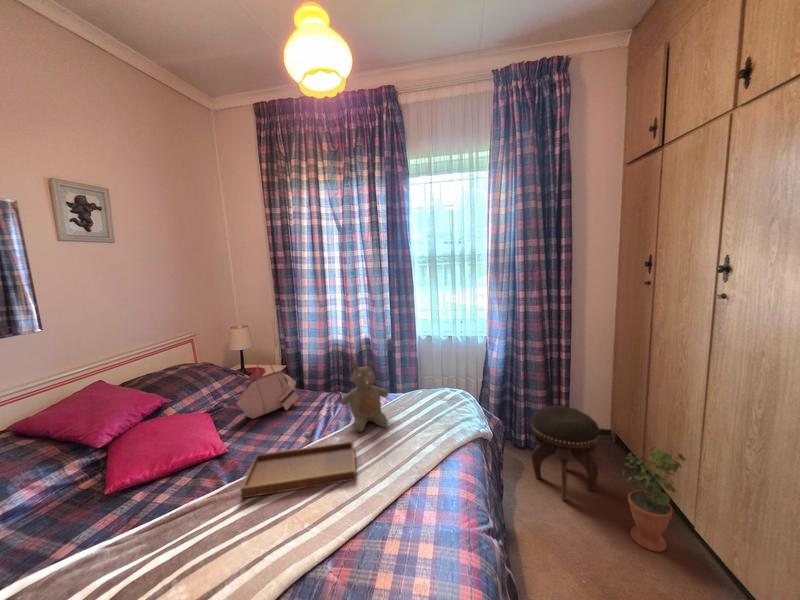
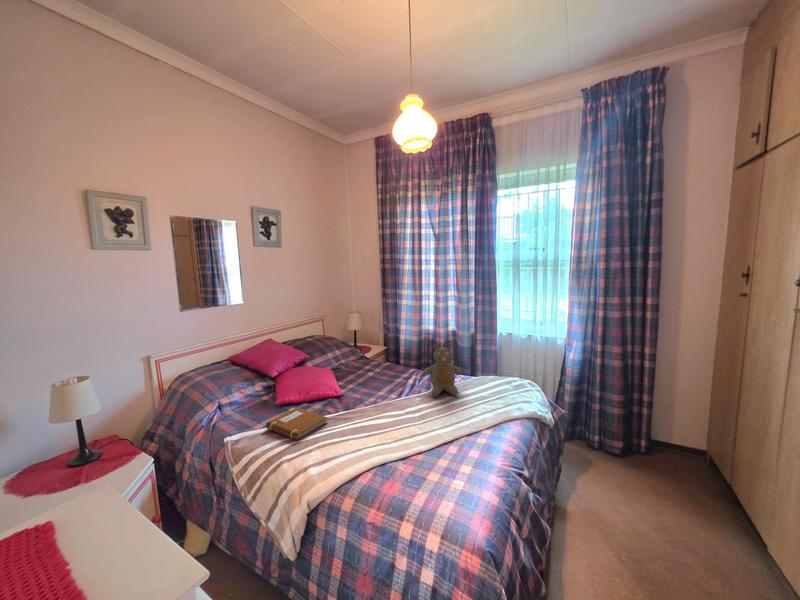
handbag: present [237,359,299,419] -> none [351,334,394,378]
footstool: present [531,405,600,500] -> none [600,408,674,498]
tray: present [241,433,356,498] -> none [350,387,429,425]
potted plant: present [623,446,686,552] -> none [688,457,763,562]
notebook: none [82,493,203,562] -> present [266,408,328,441]

